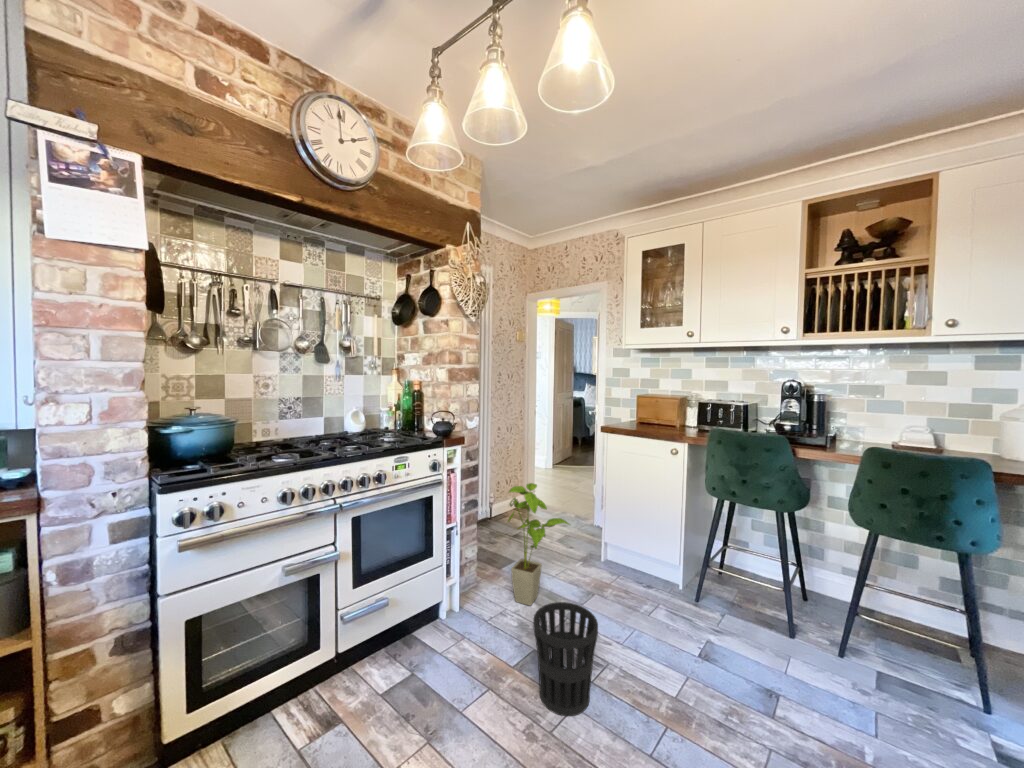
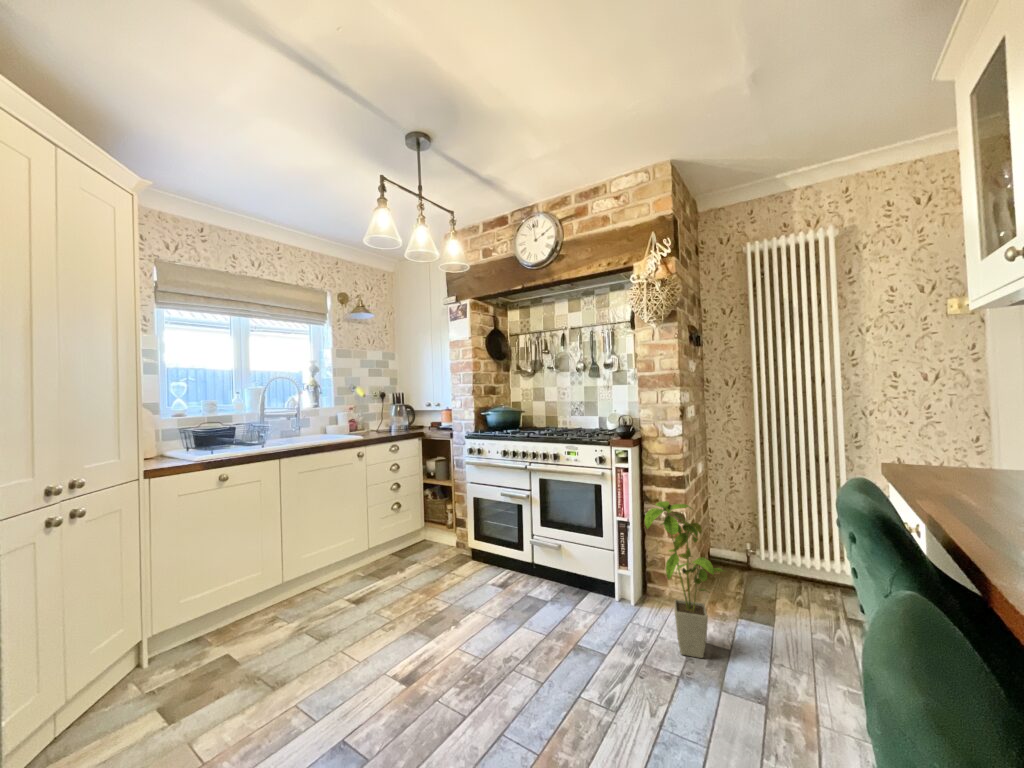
wastebasket: present [533,602,598,716] -> none [526,591,587,696]

